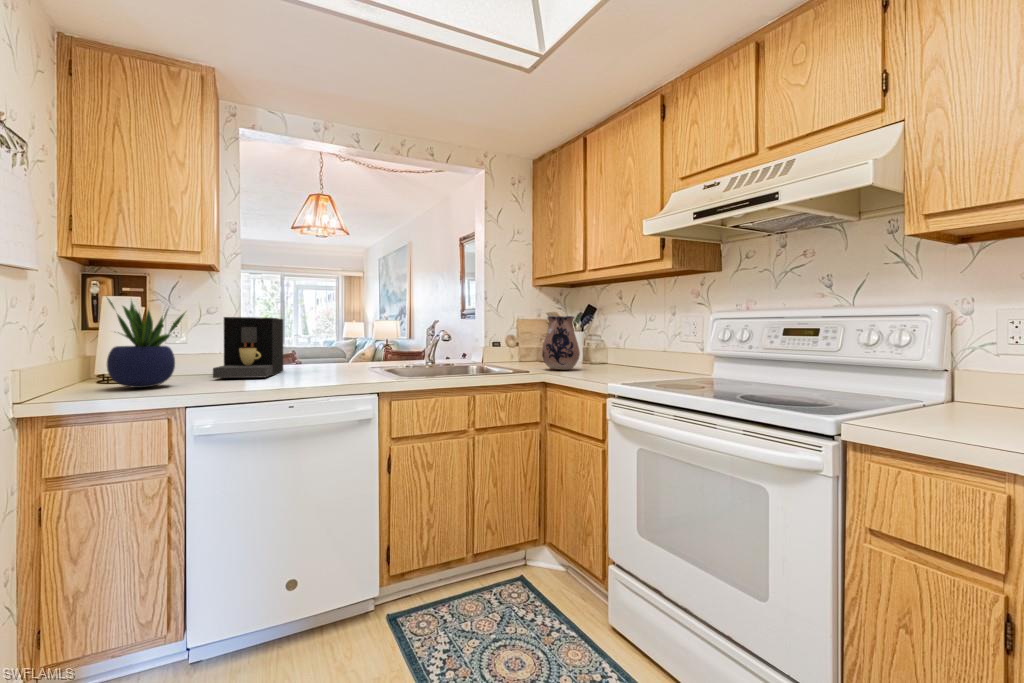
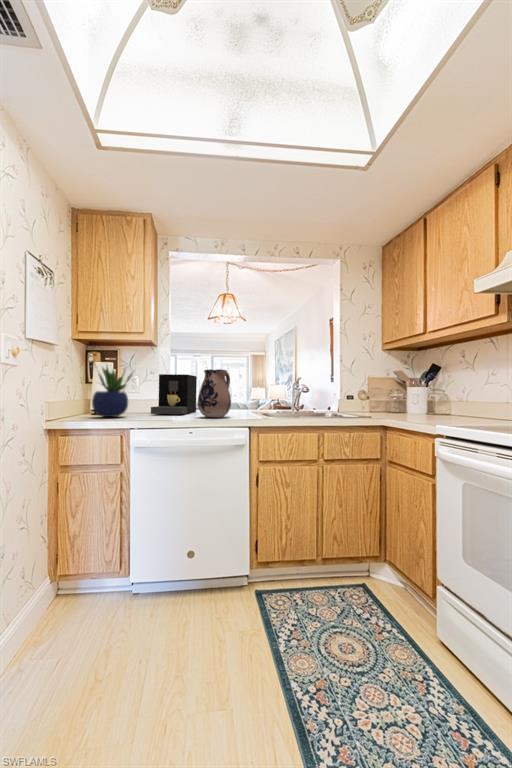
ceramic pitcher: present [542,316,580,370] -> present [198,369,231,418]

